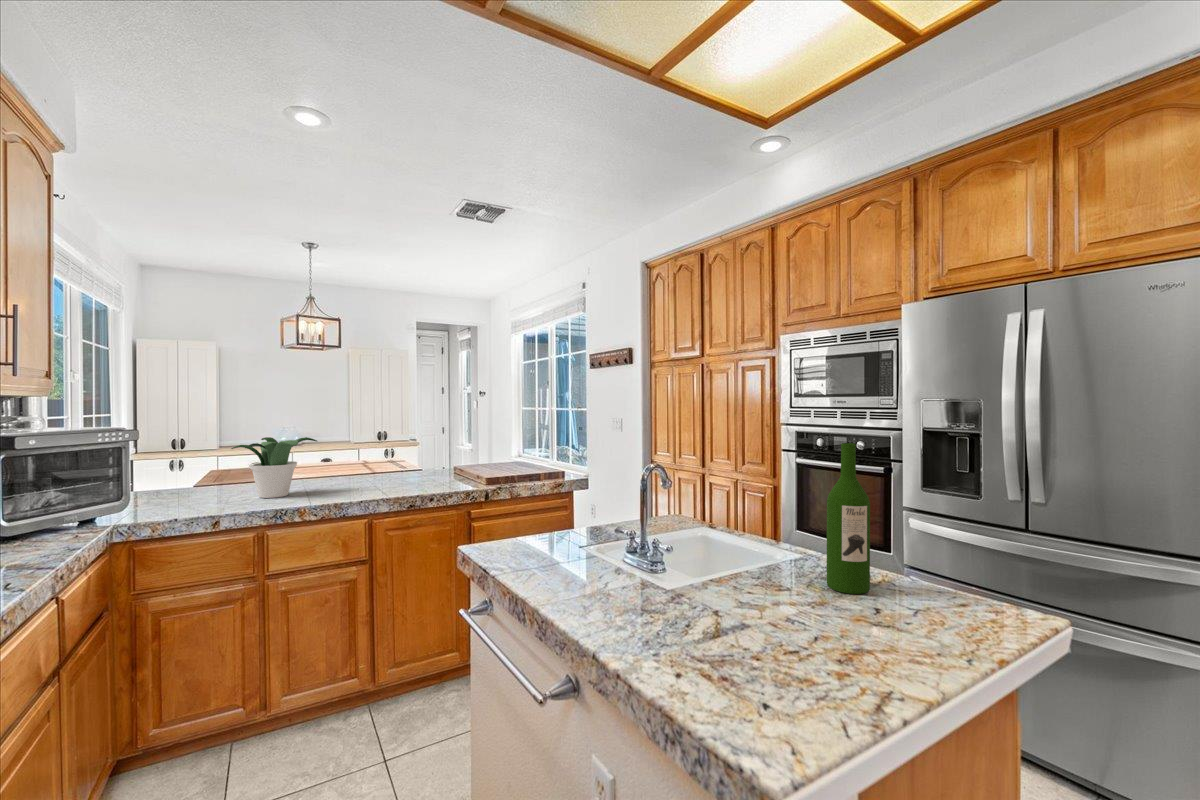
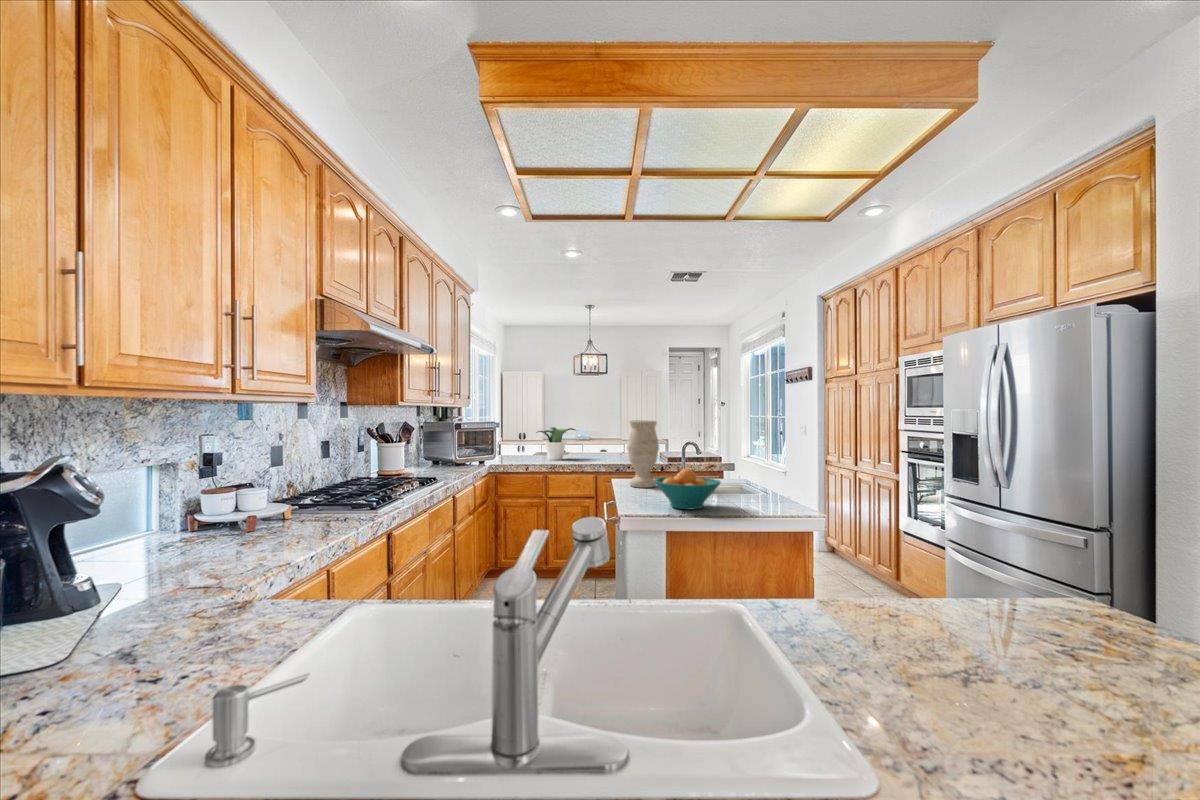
vase: none [496,426,559,562] -> present [627,420,659,488]
wine bottle: present [827,443,870,594] -> none [766,431,788,510]
fruit bowl: none [648,537,799,635] -> present [654,469,721,509]

